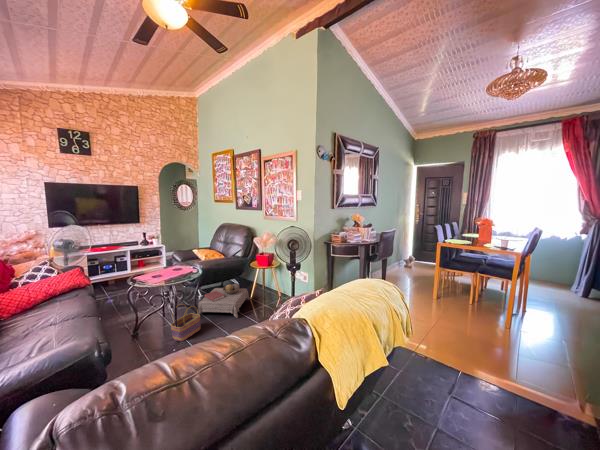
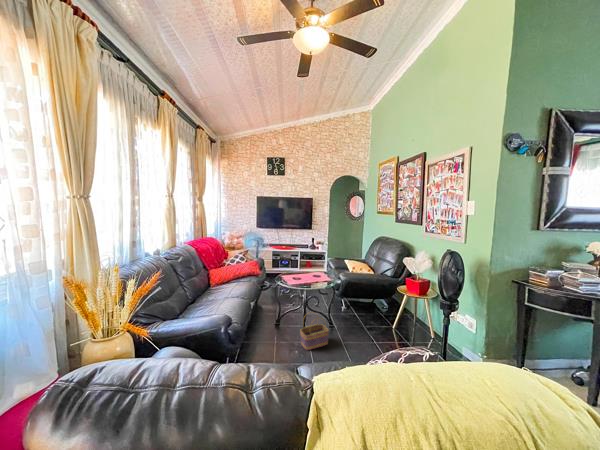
ottoman: present [198,284,249,318] -> none [332,305,392,347]

